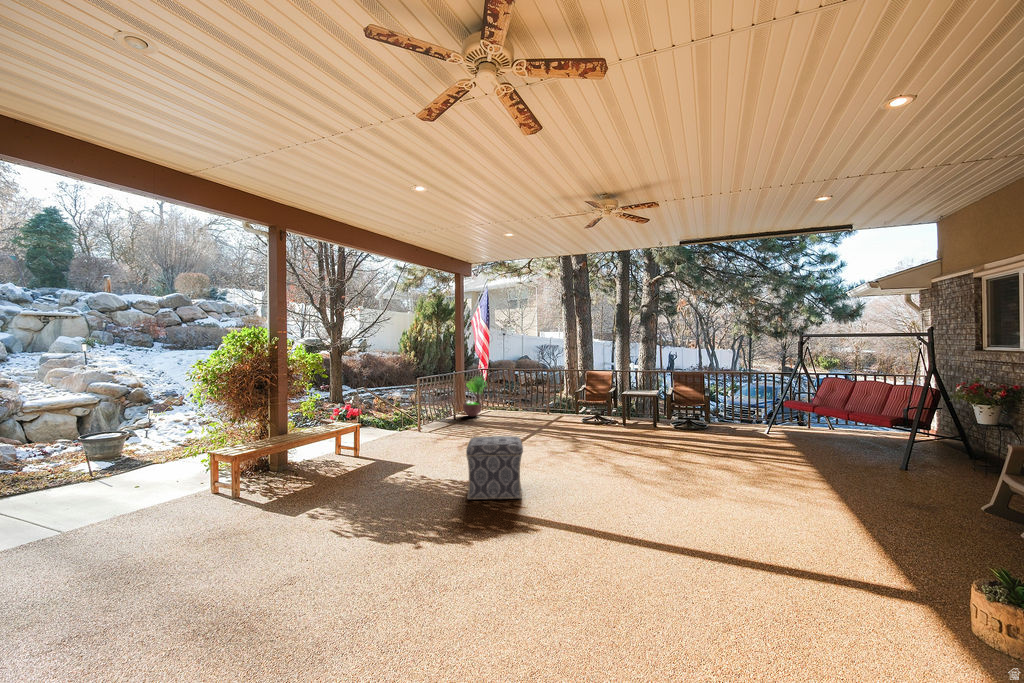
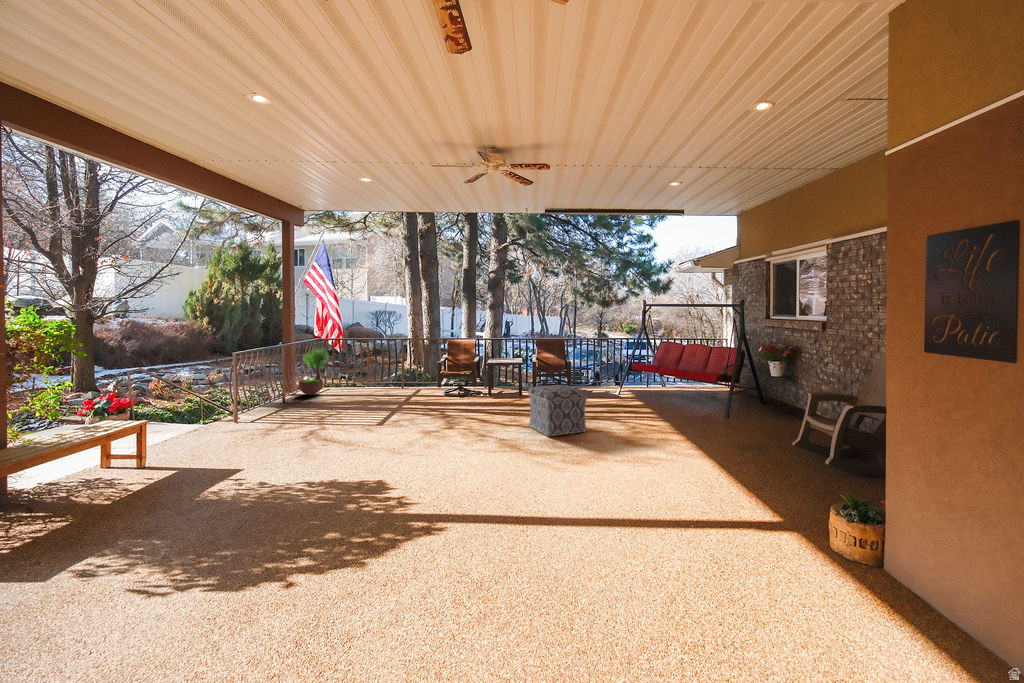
ottoman: present [466,436,523,500] -> present [529,385,588,437]

